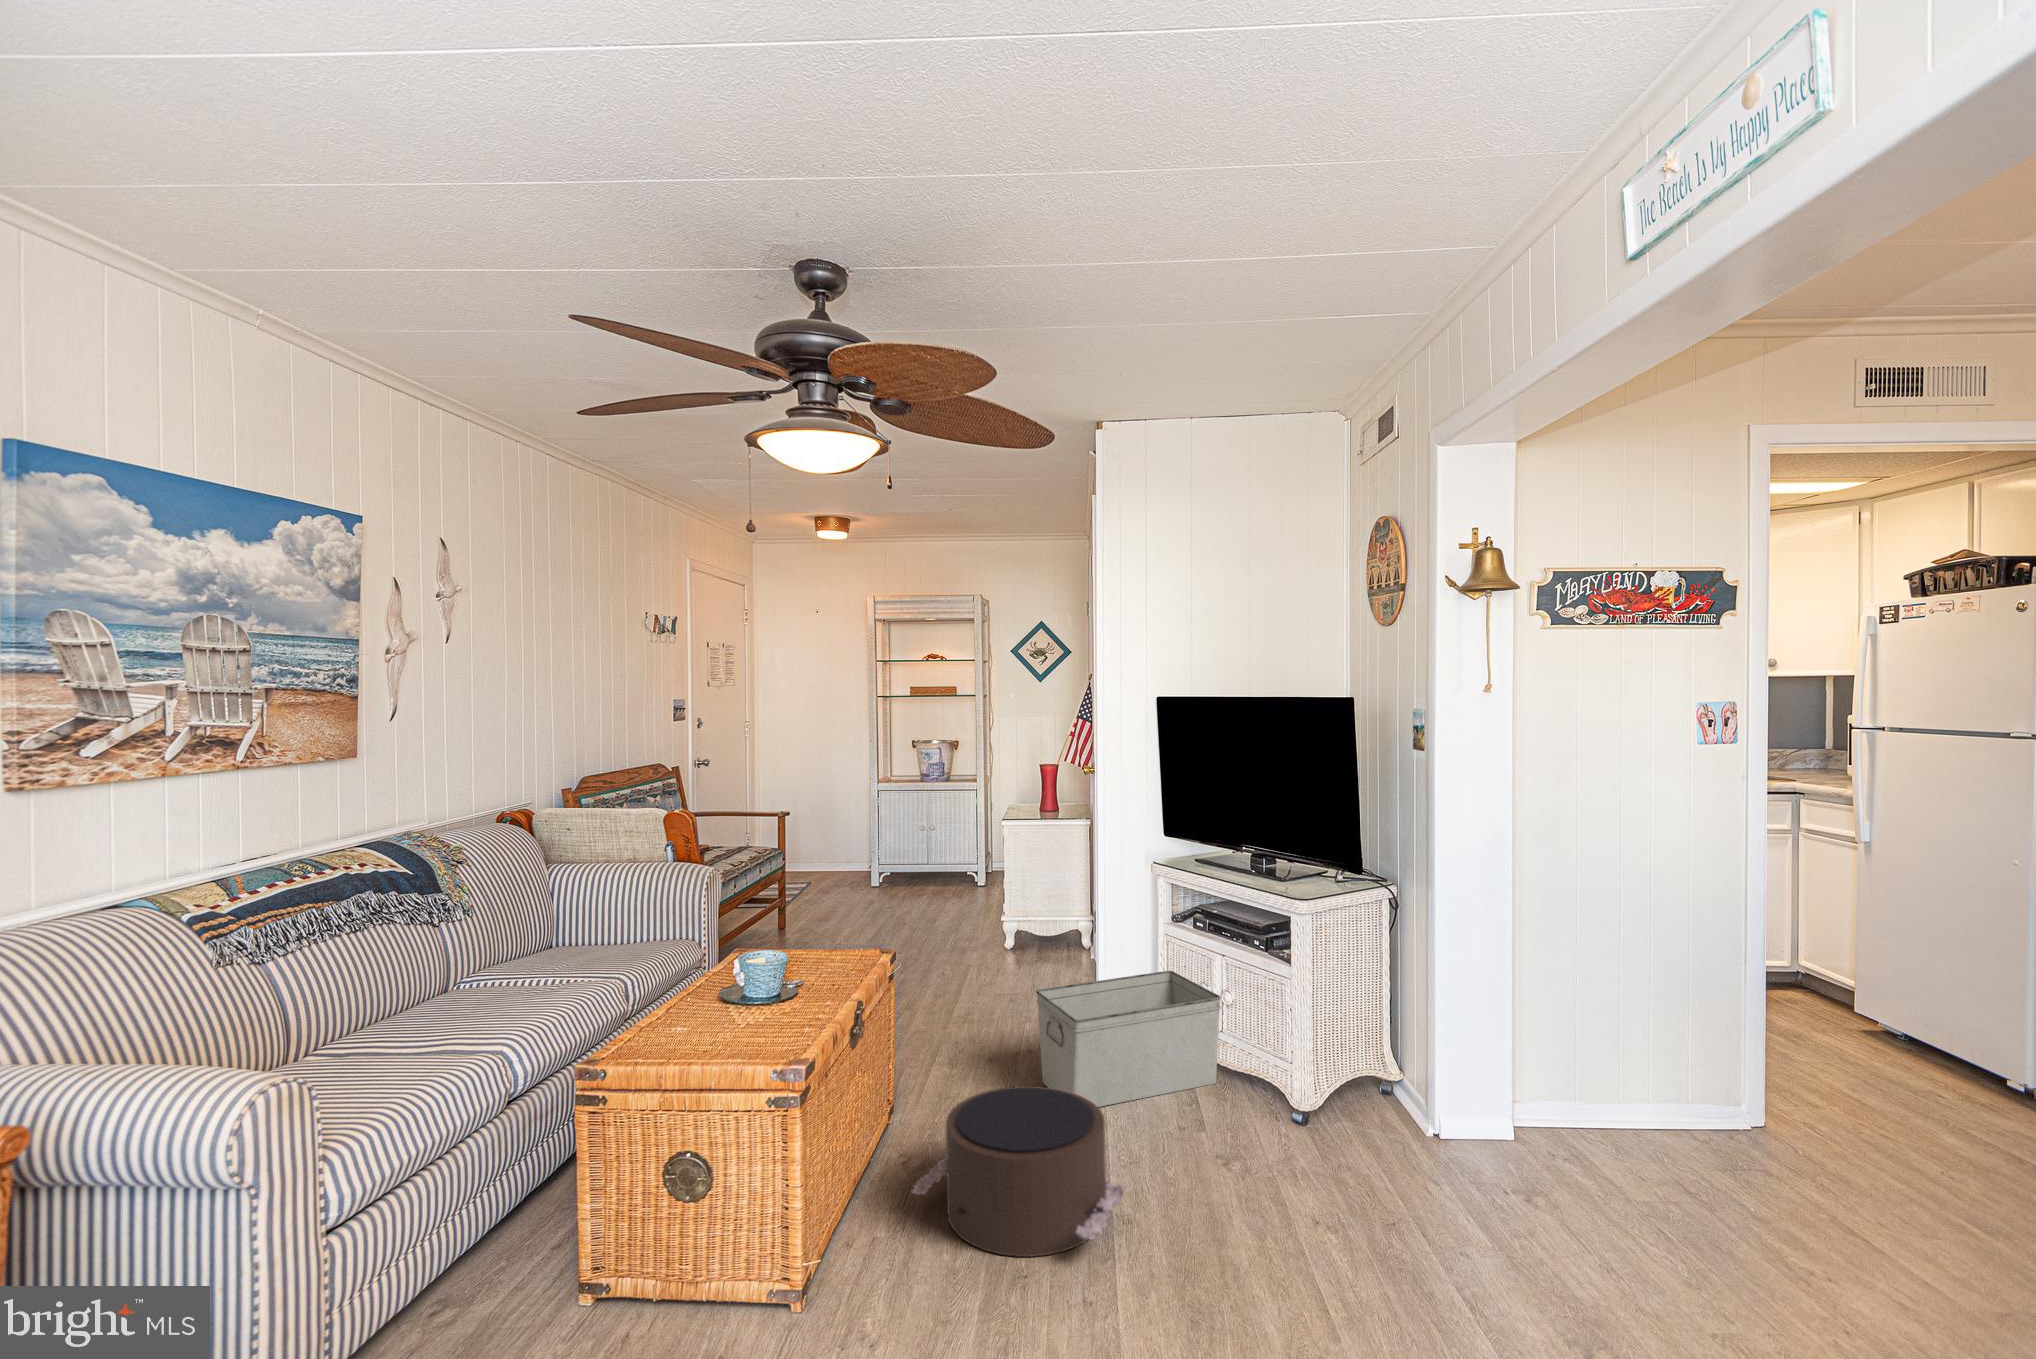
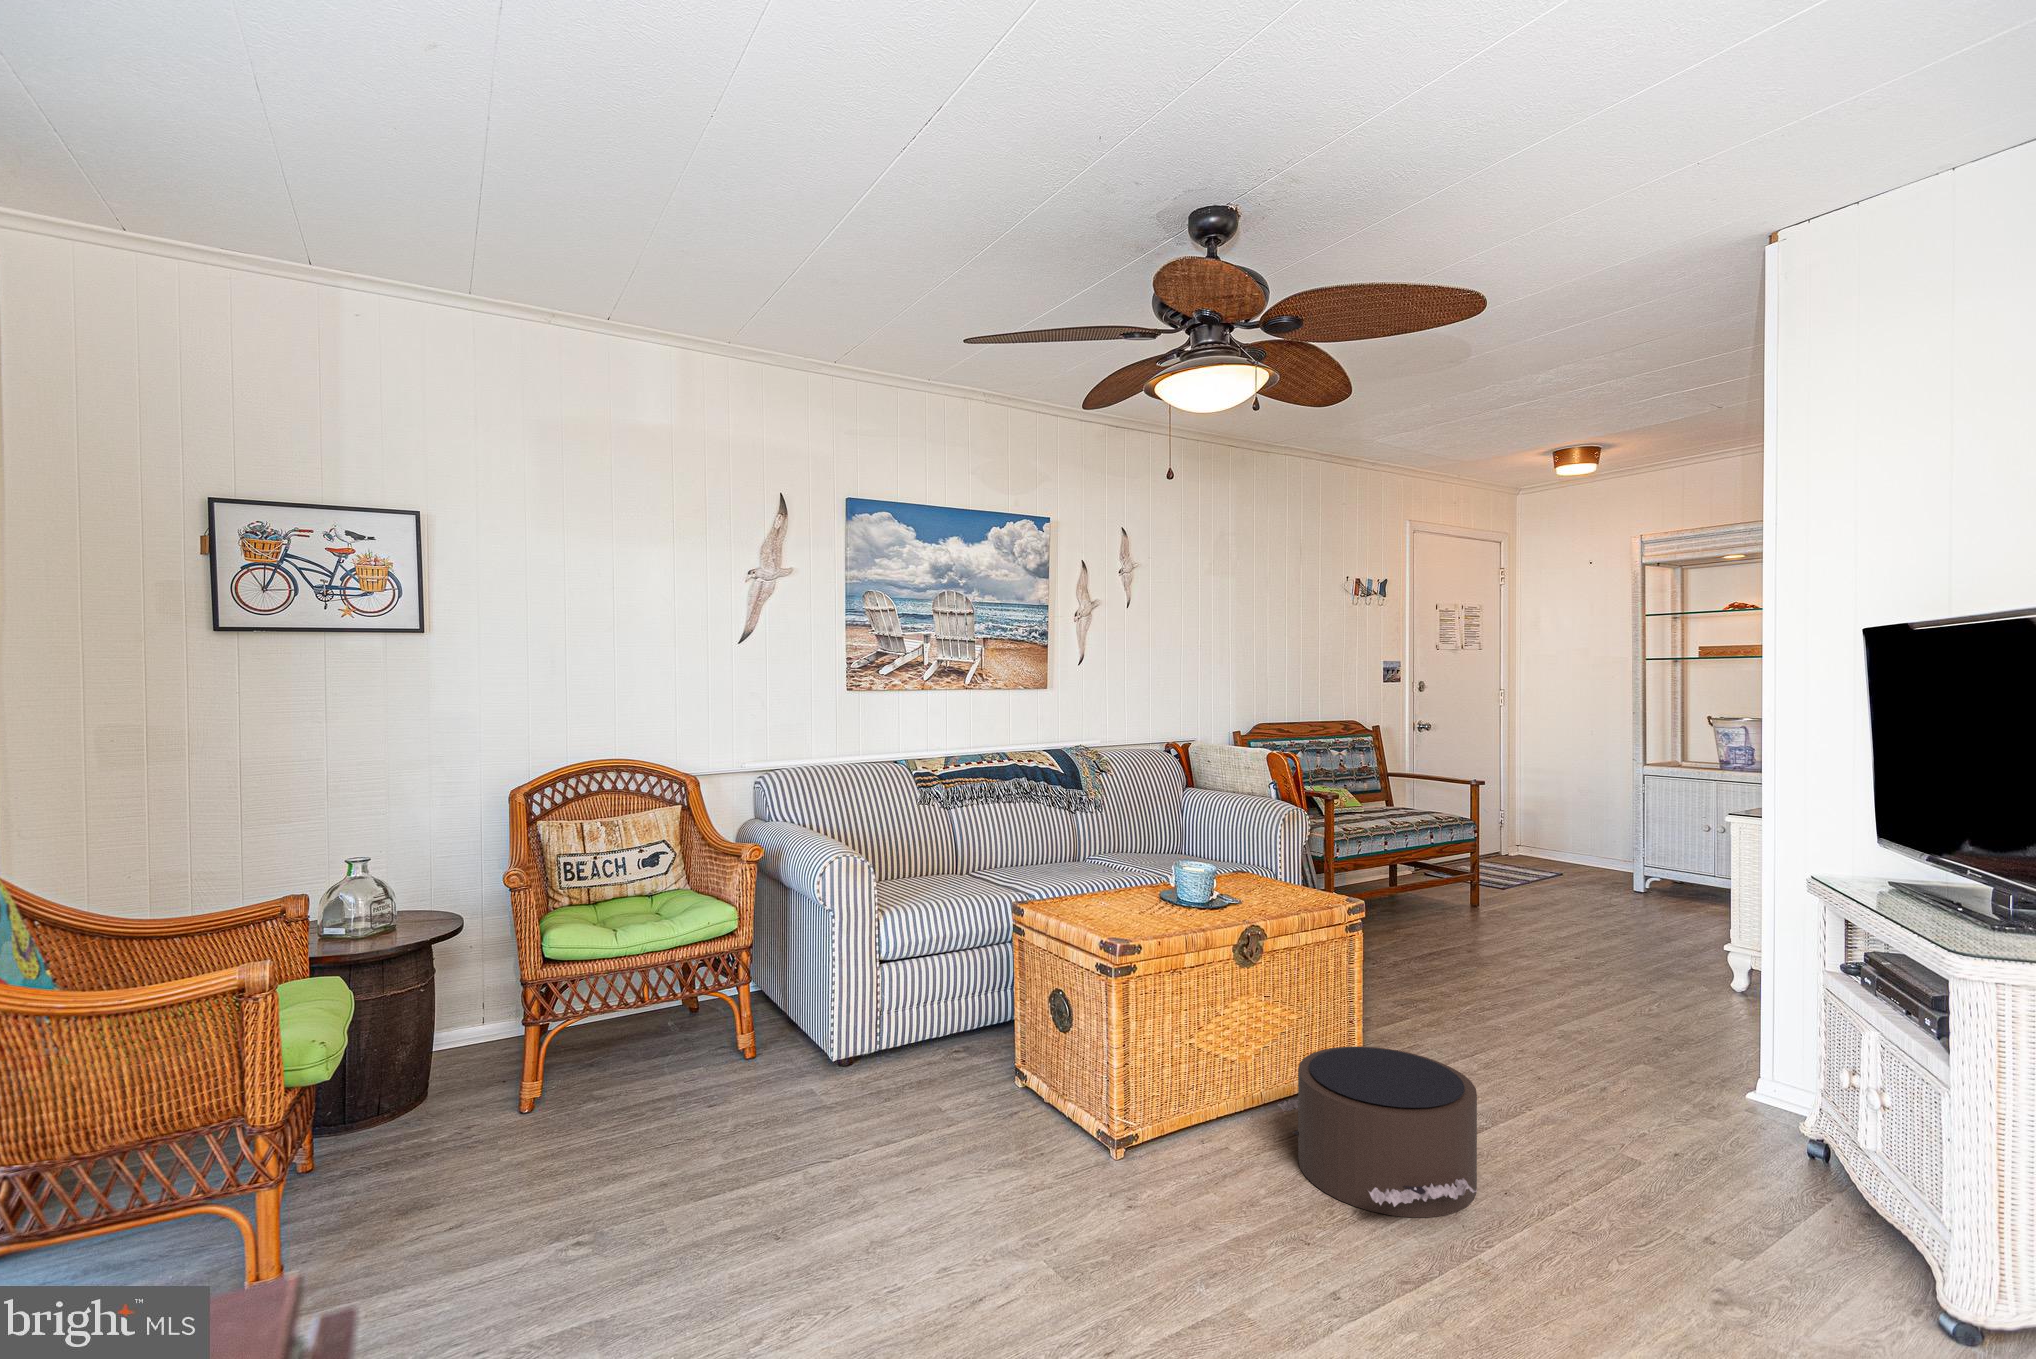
storage bin: present [1036,971,1221,1107] -> none [1549,990,1813,1187]

